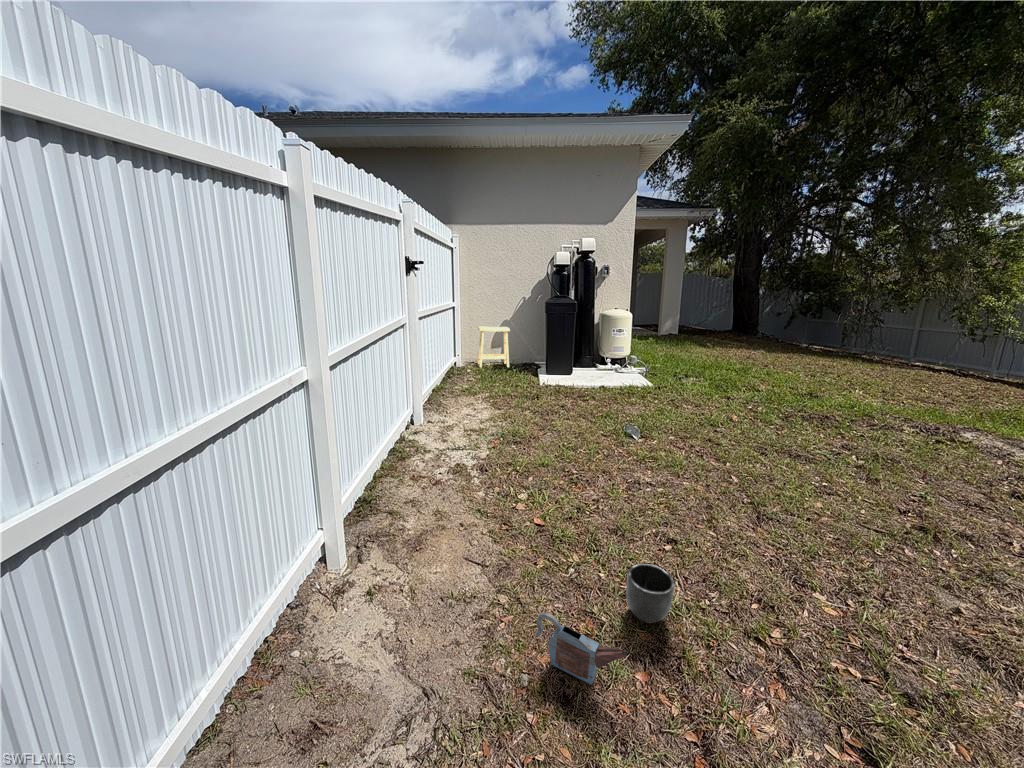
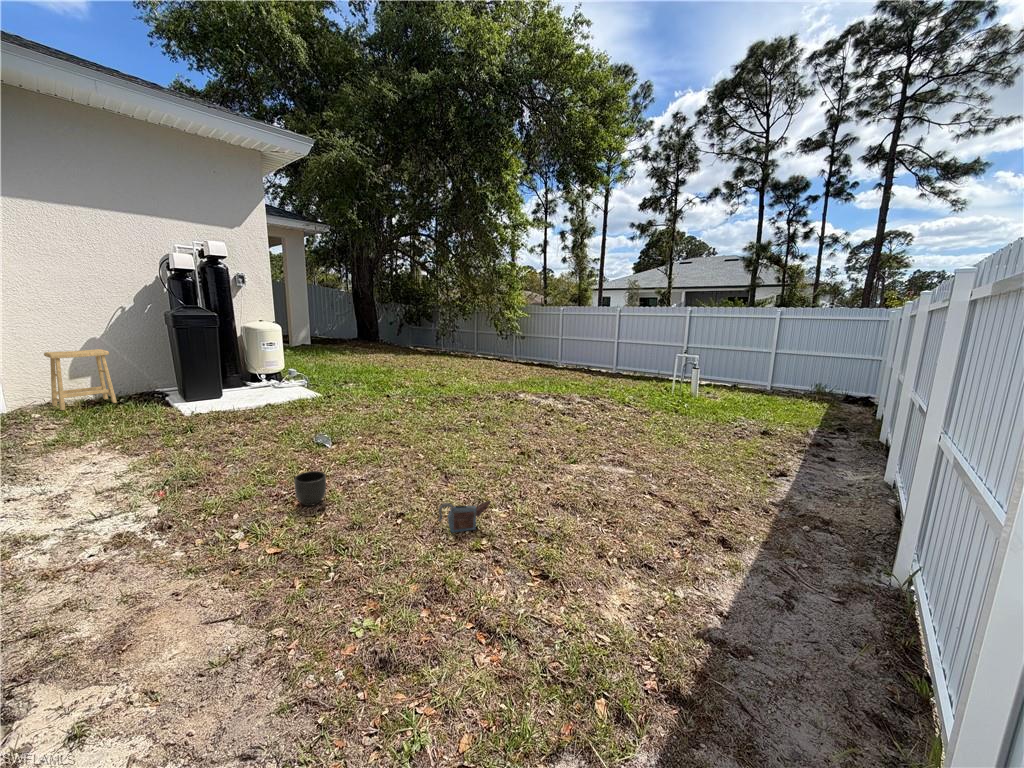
planter: present [626,564,675,624] -> present [294,471,326,506]
watering can: present [535,612,627,685] -> present [438,500,491,532]

